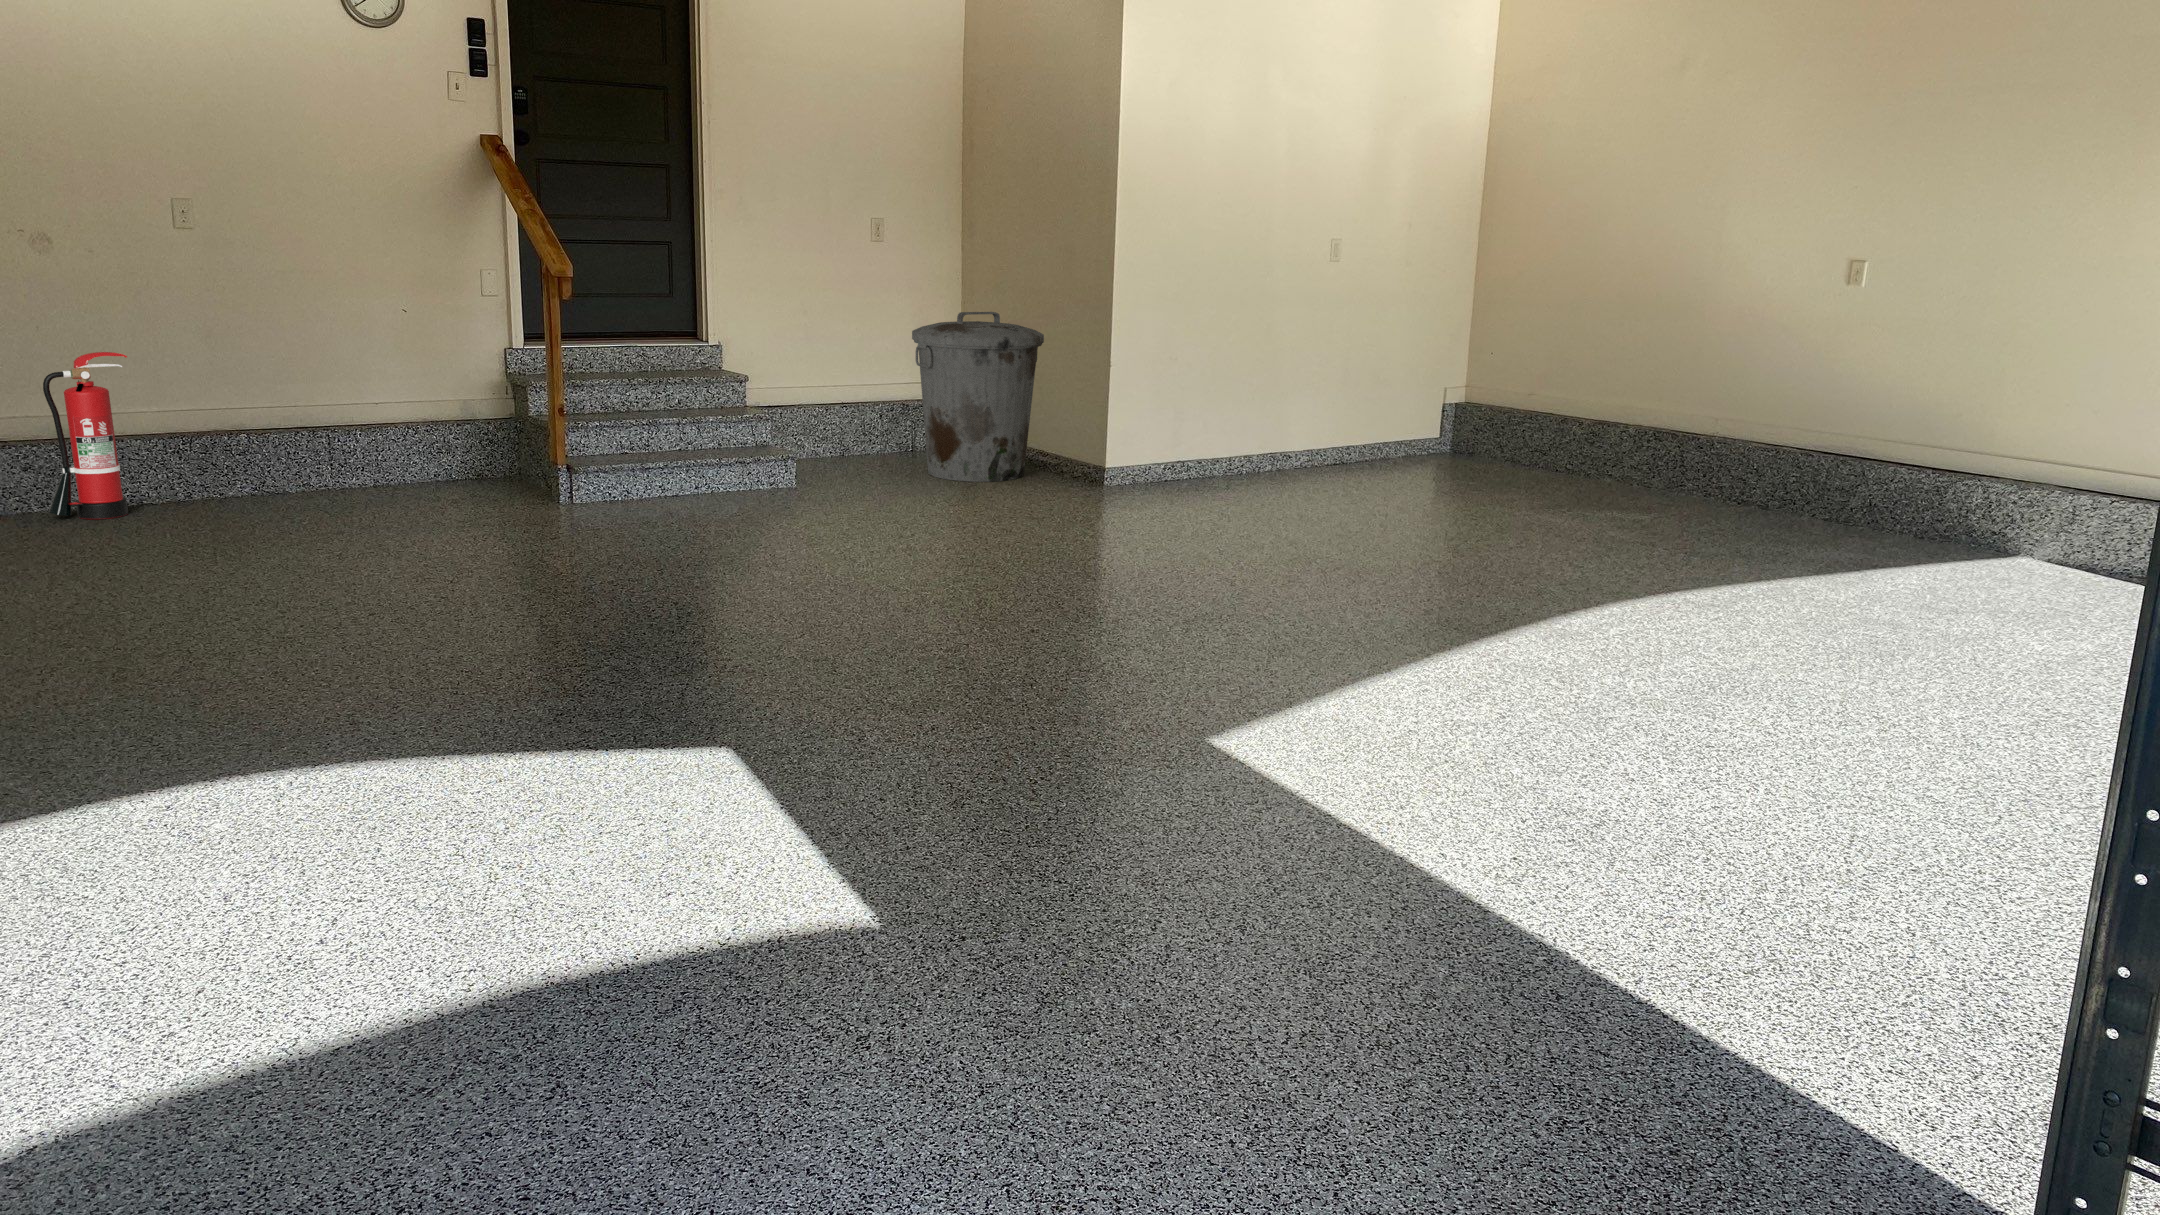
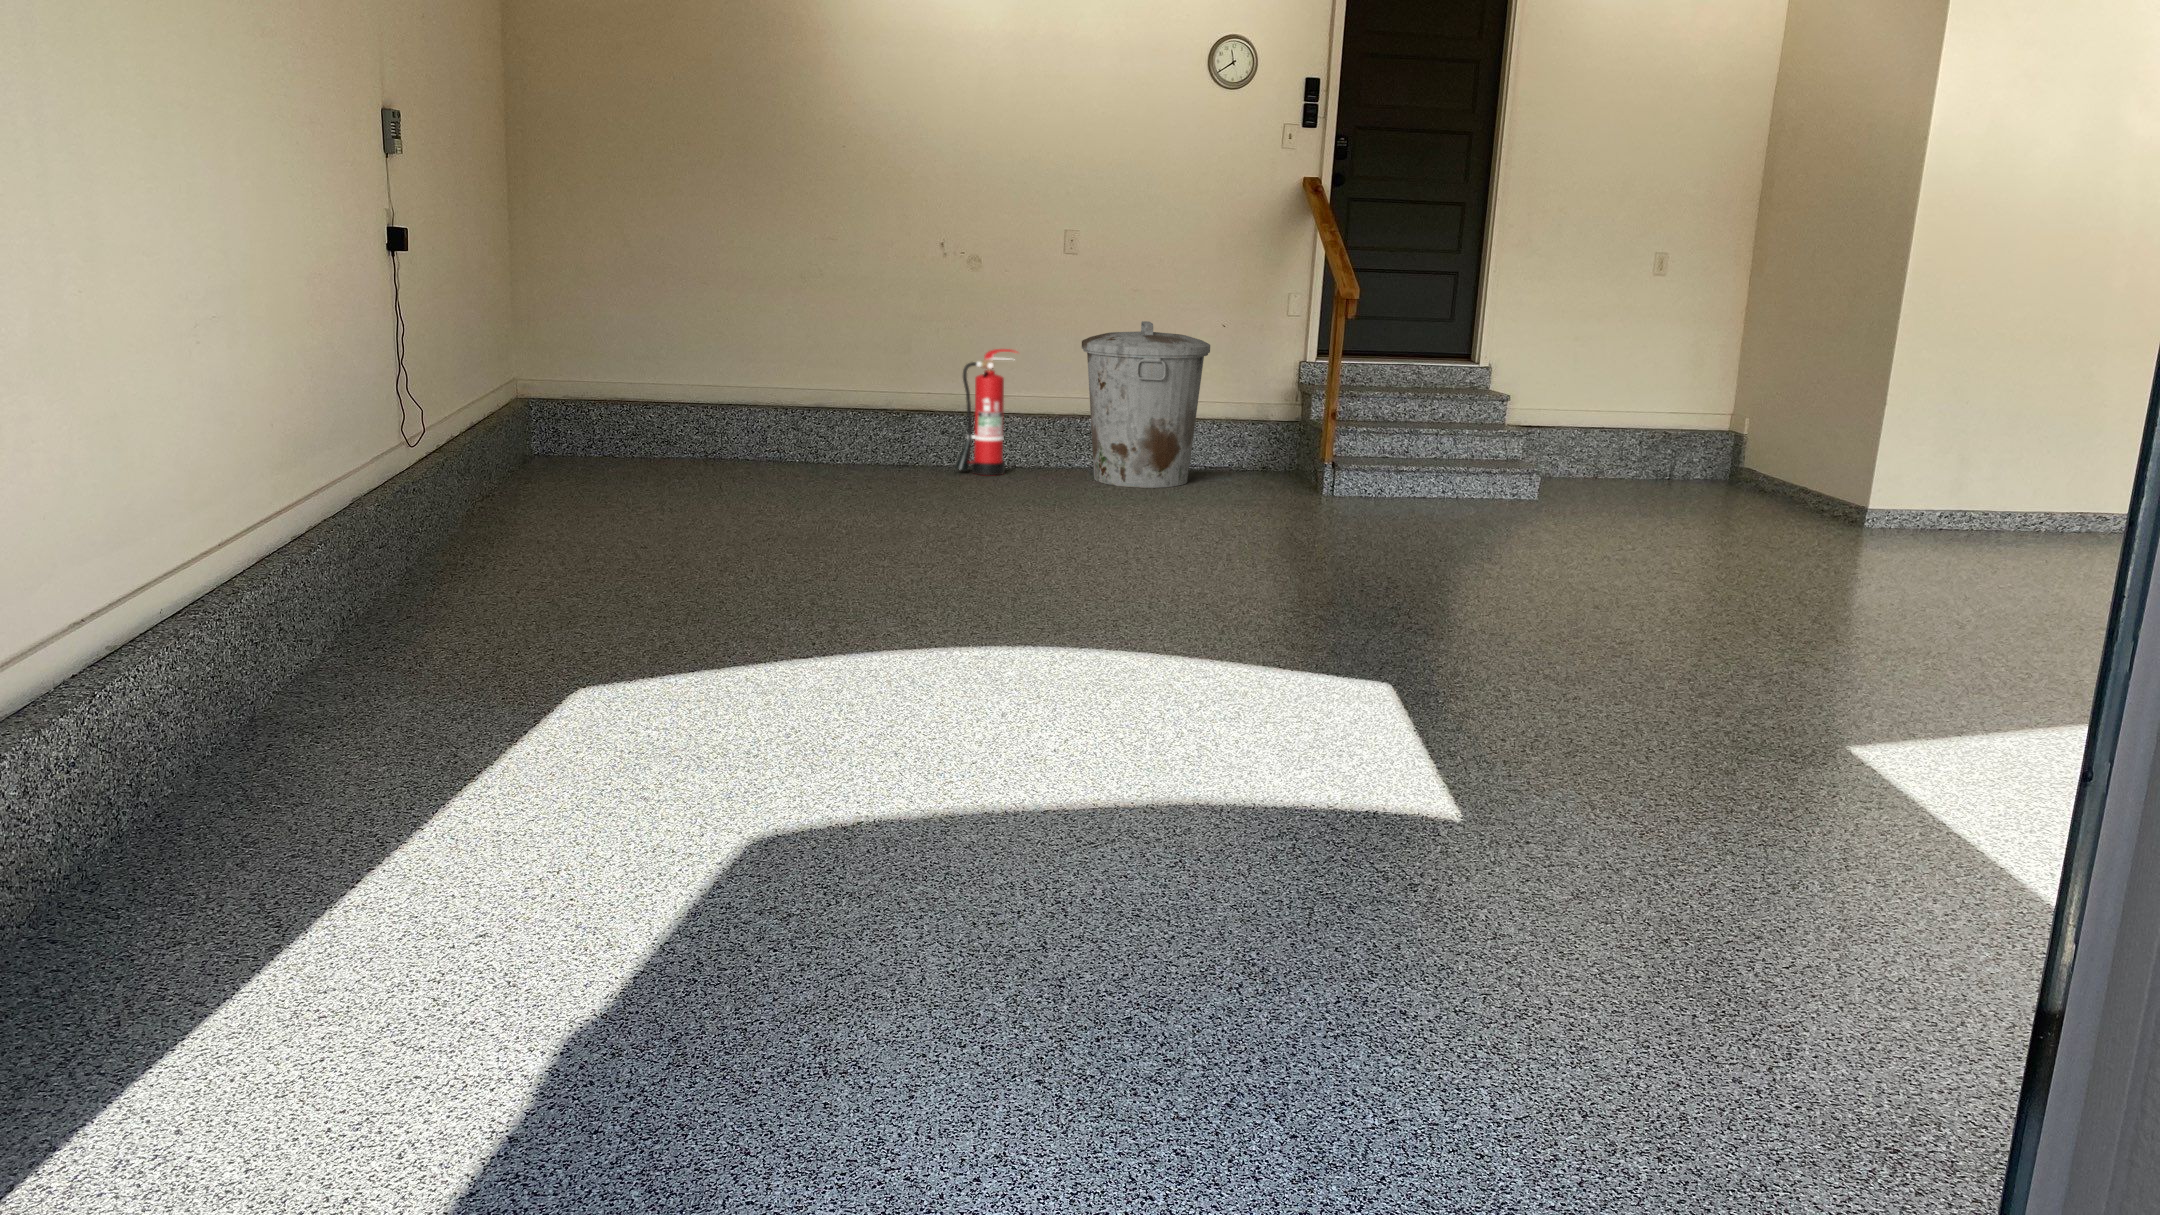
trash can: present [912,312,1044,482] -> present [1082,321,1210,488]

